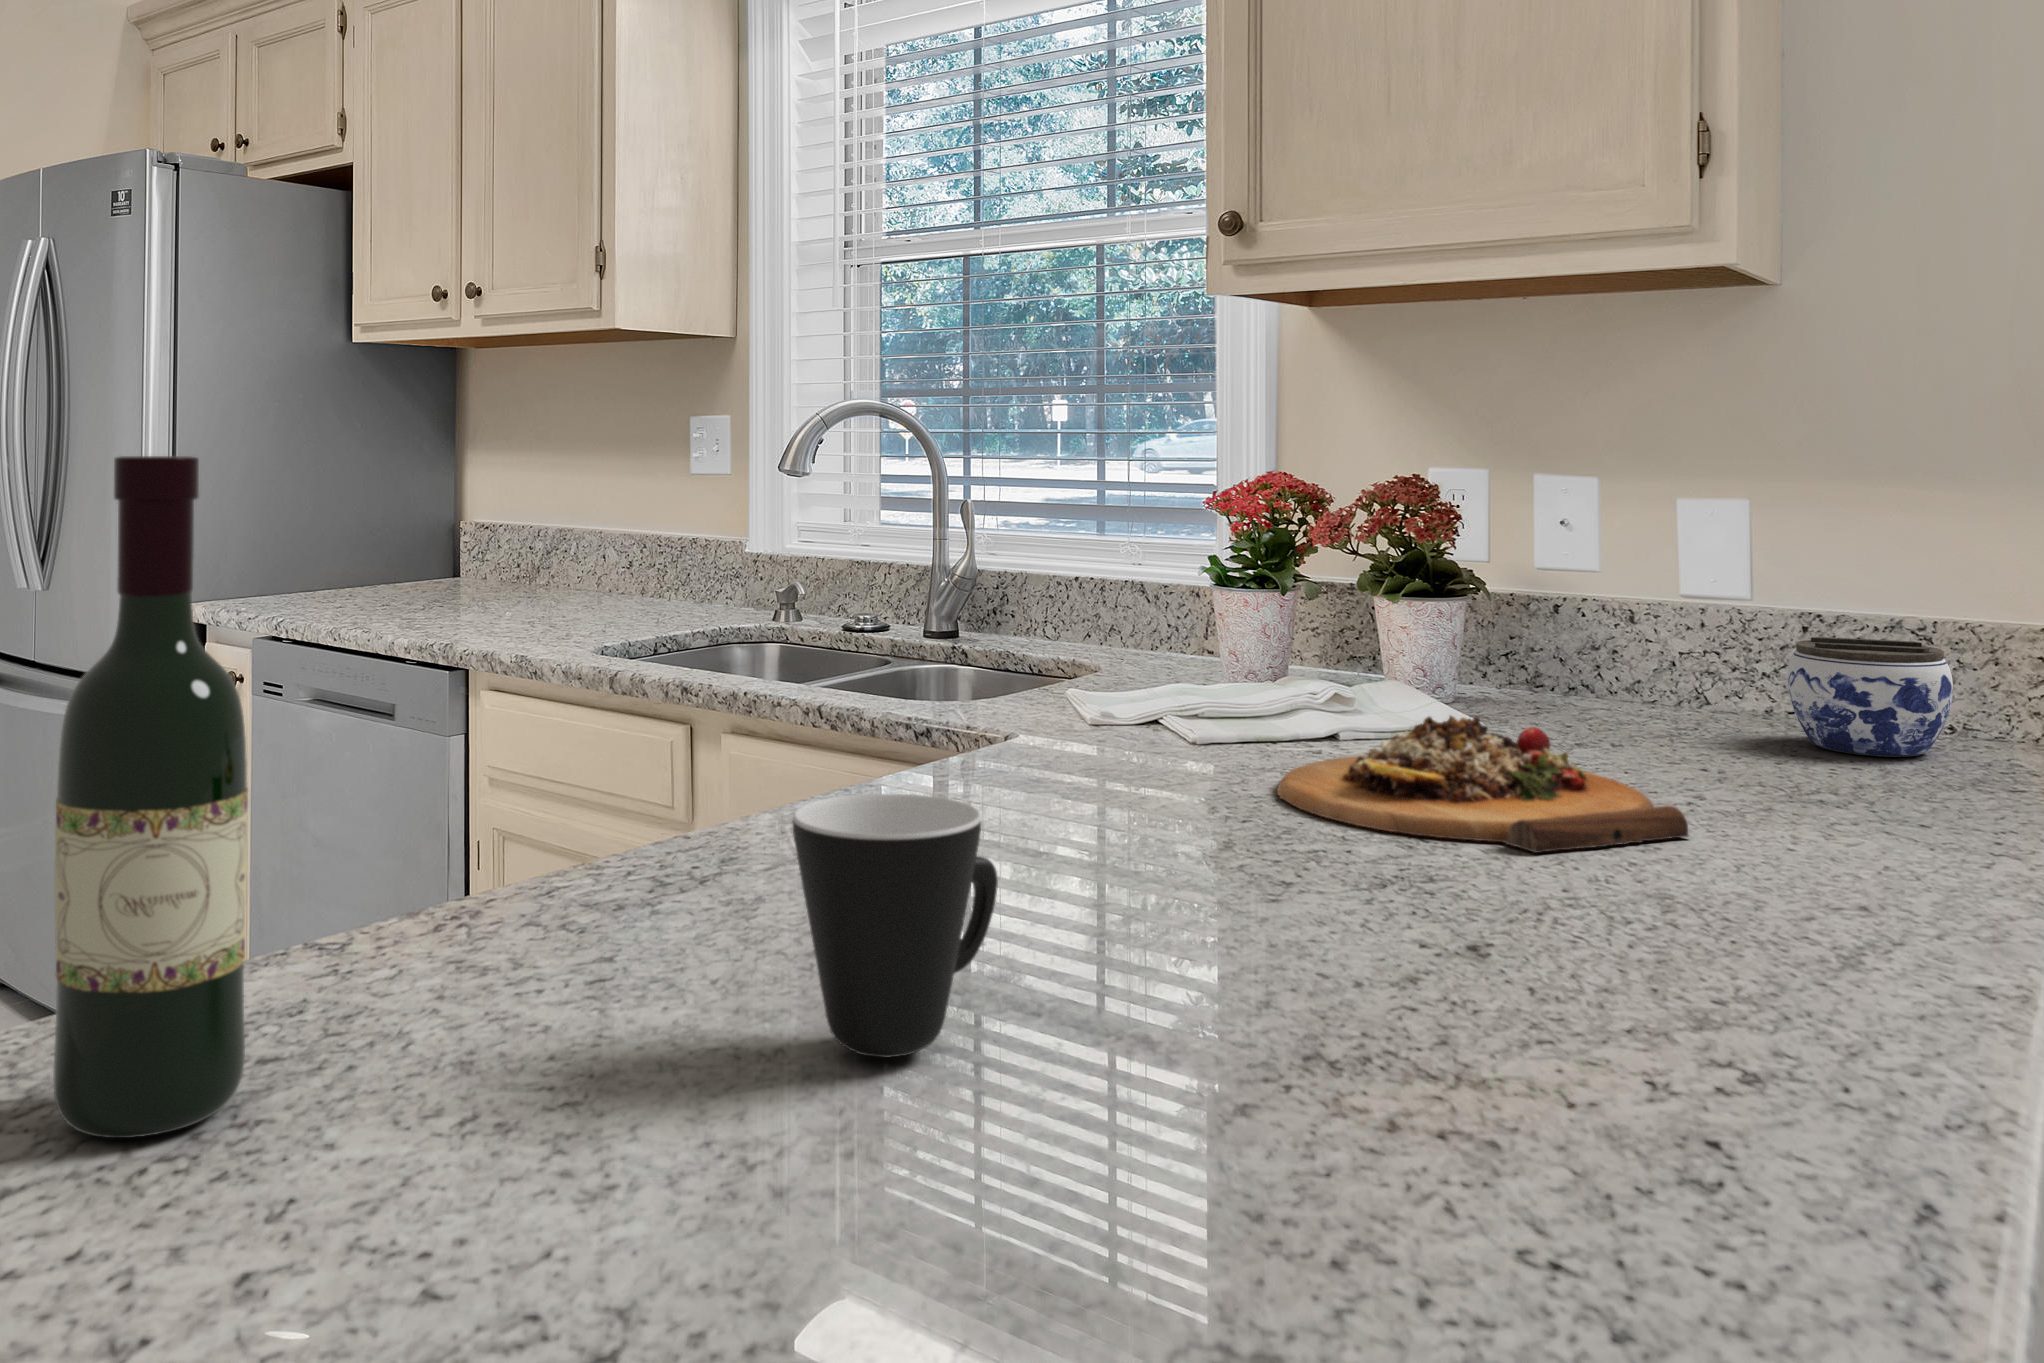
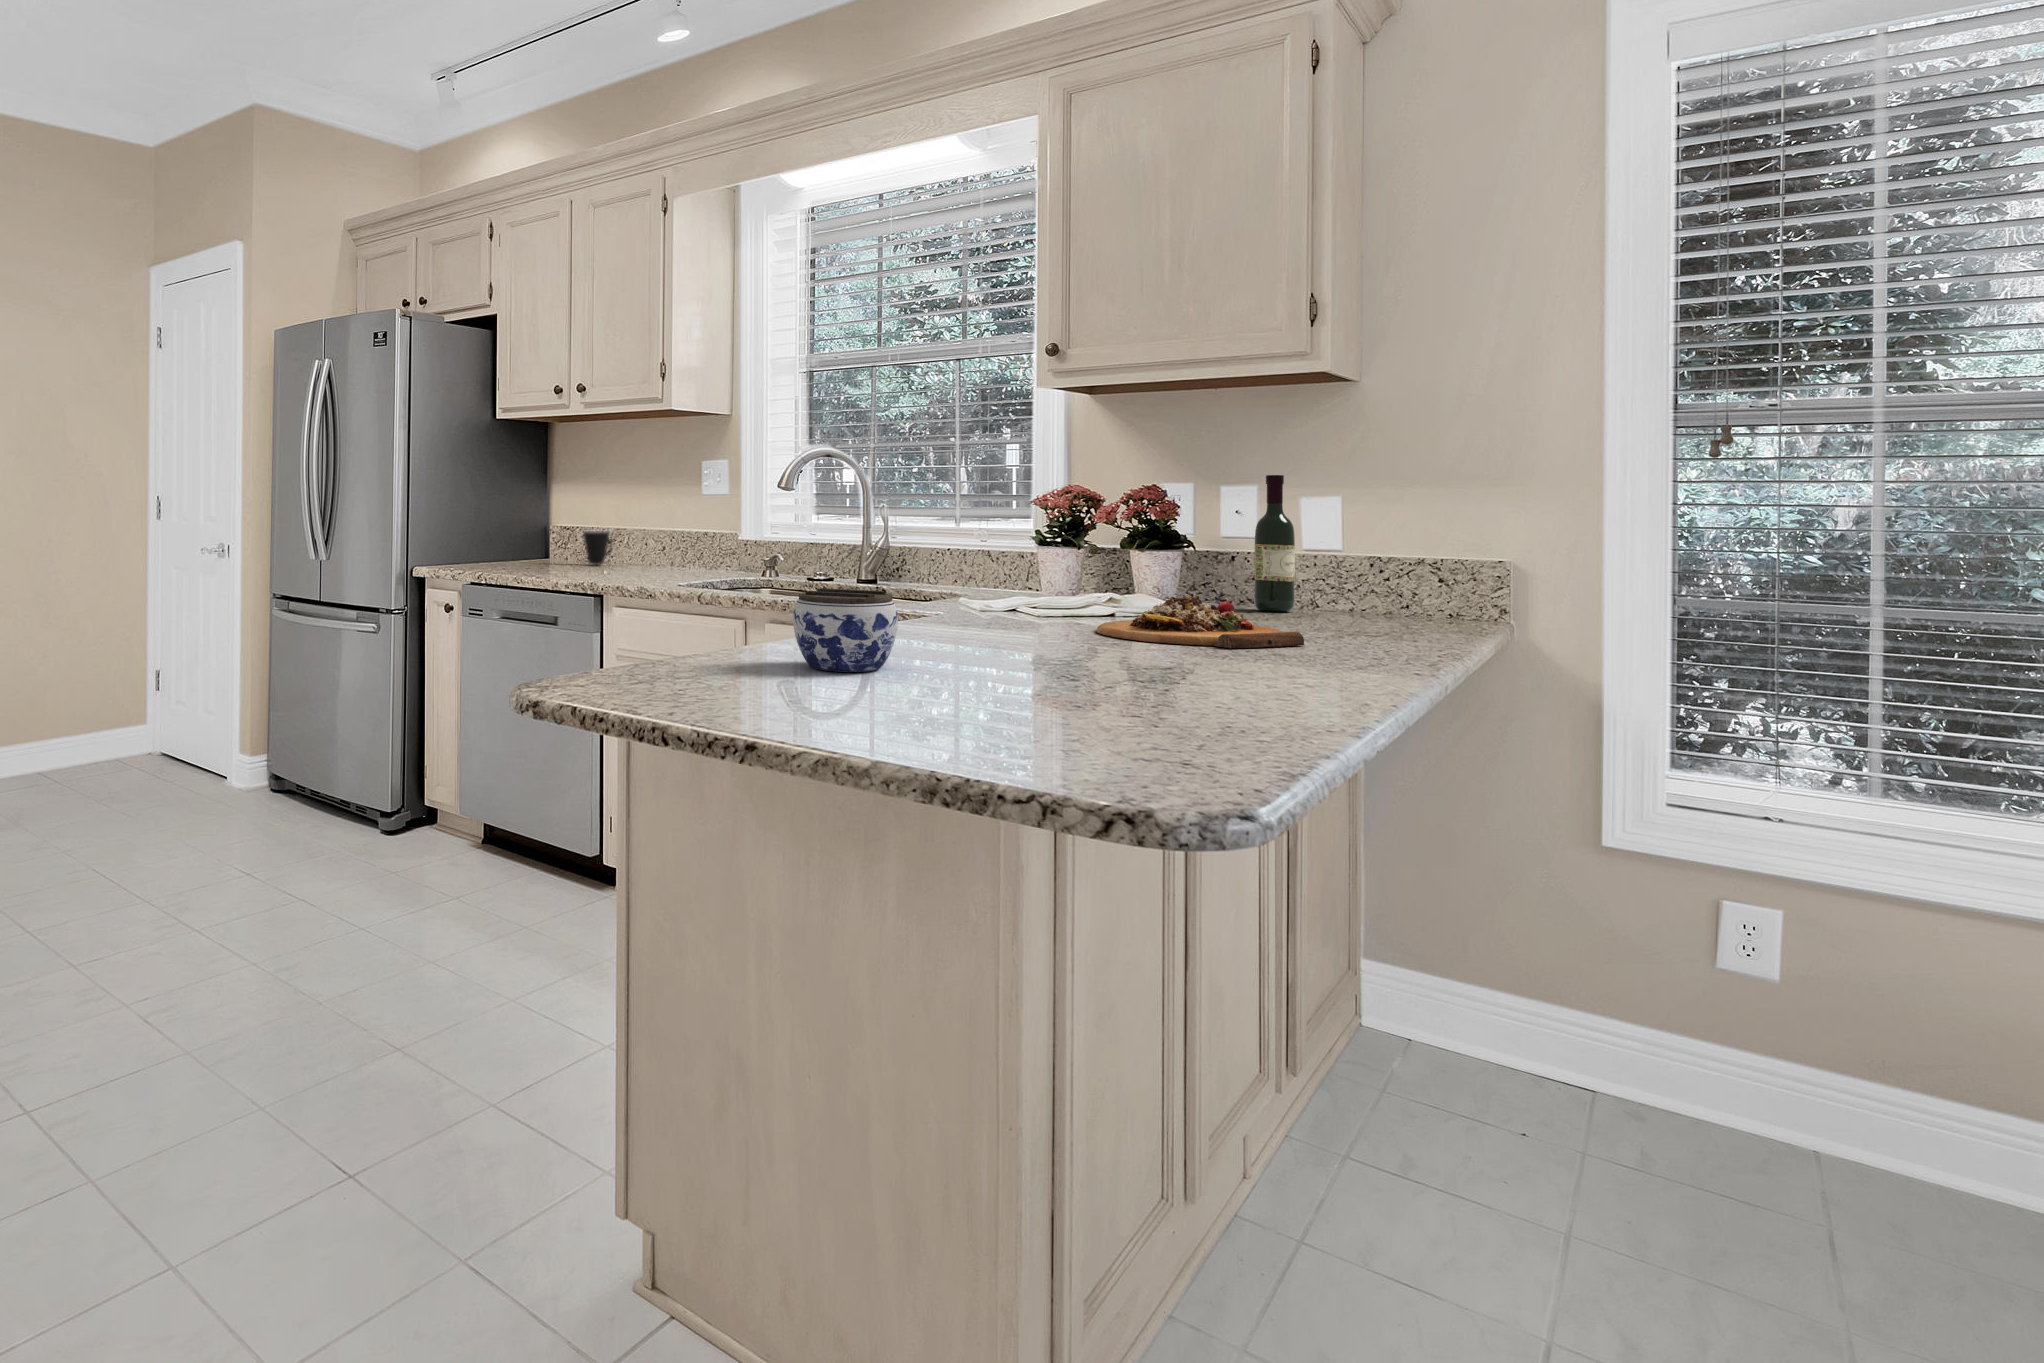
wine bottle: present [53,456,248,1138] -> present [1254,475,1295,612]
jar: present [1788,637,1953,757] -> present [793,588,898,672]
mug: present [793,794,998,1058] -> present [583,530,612,565]

